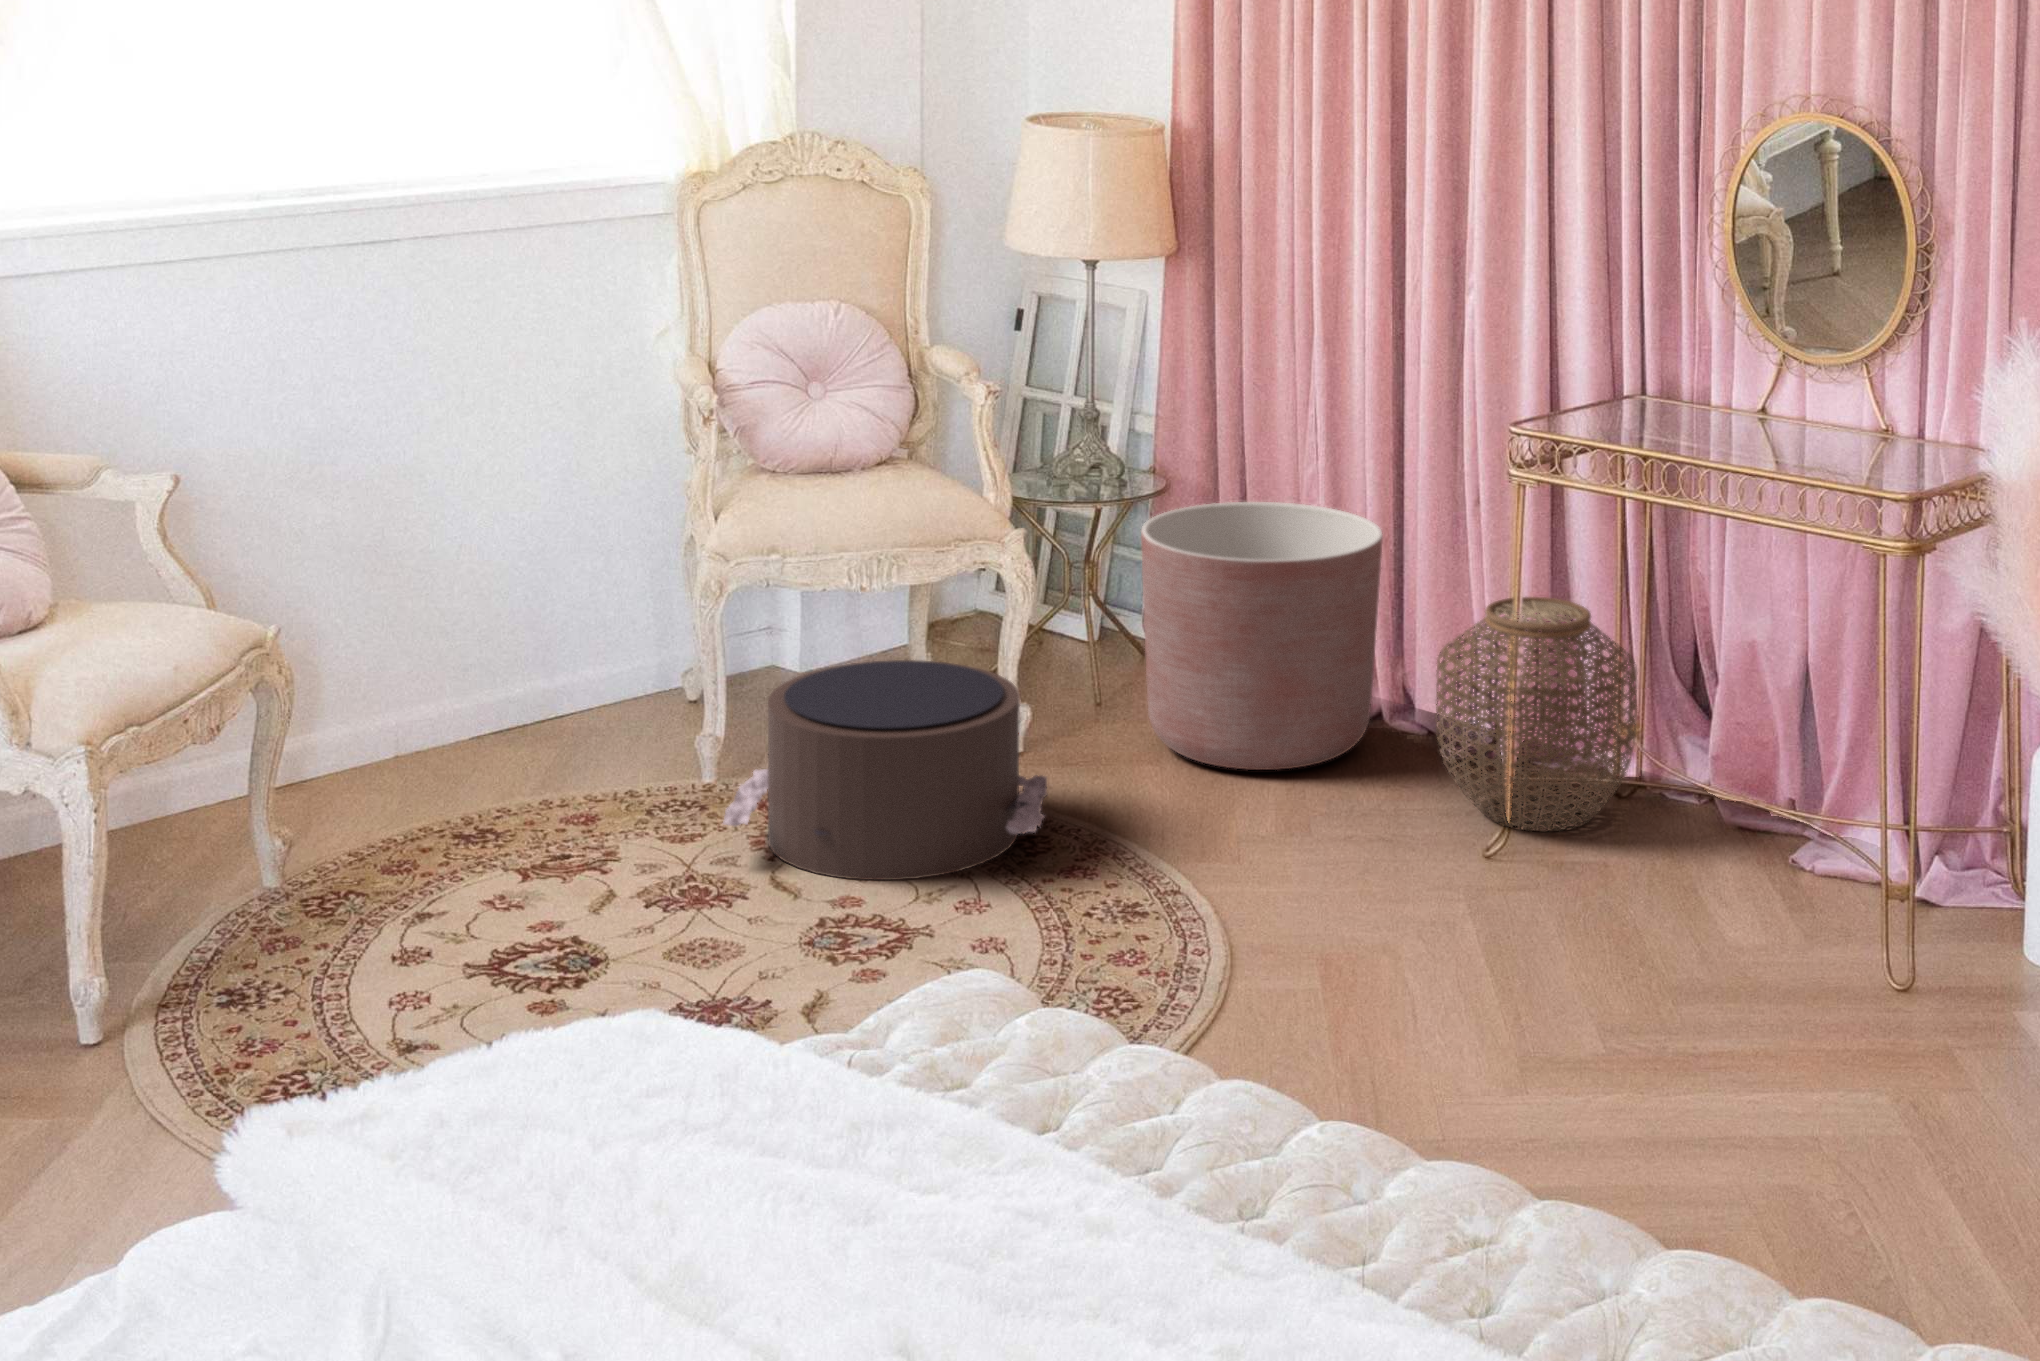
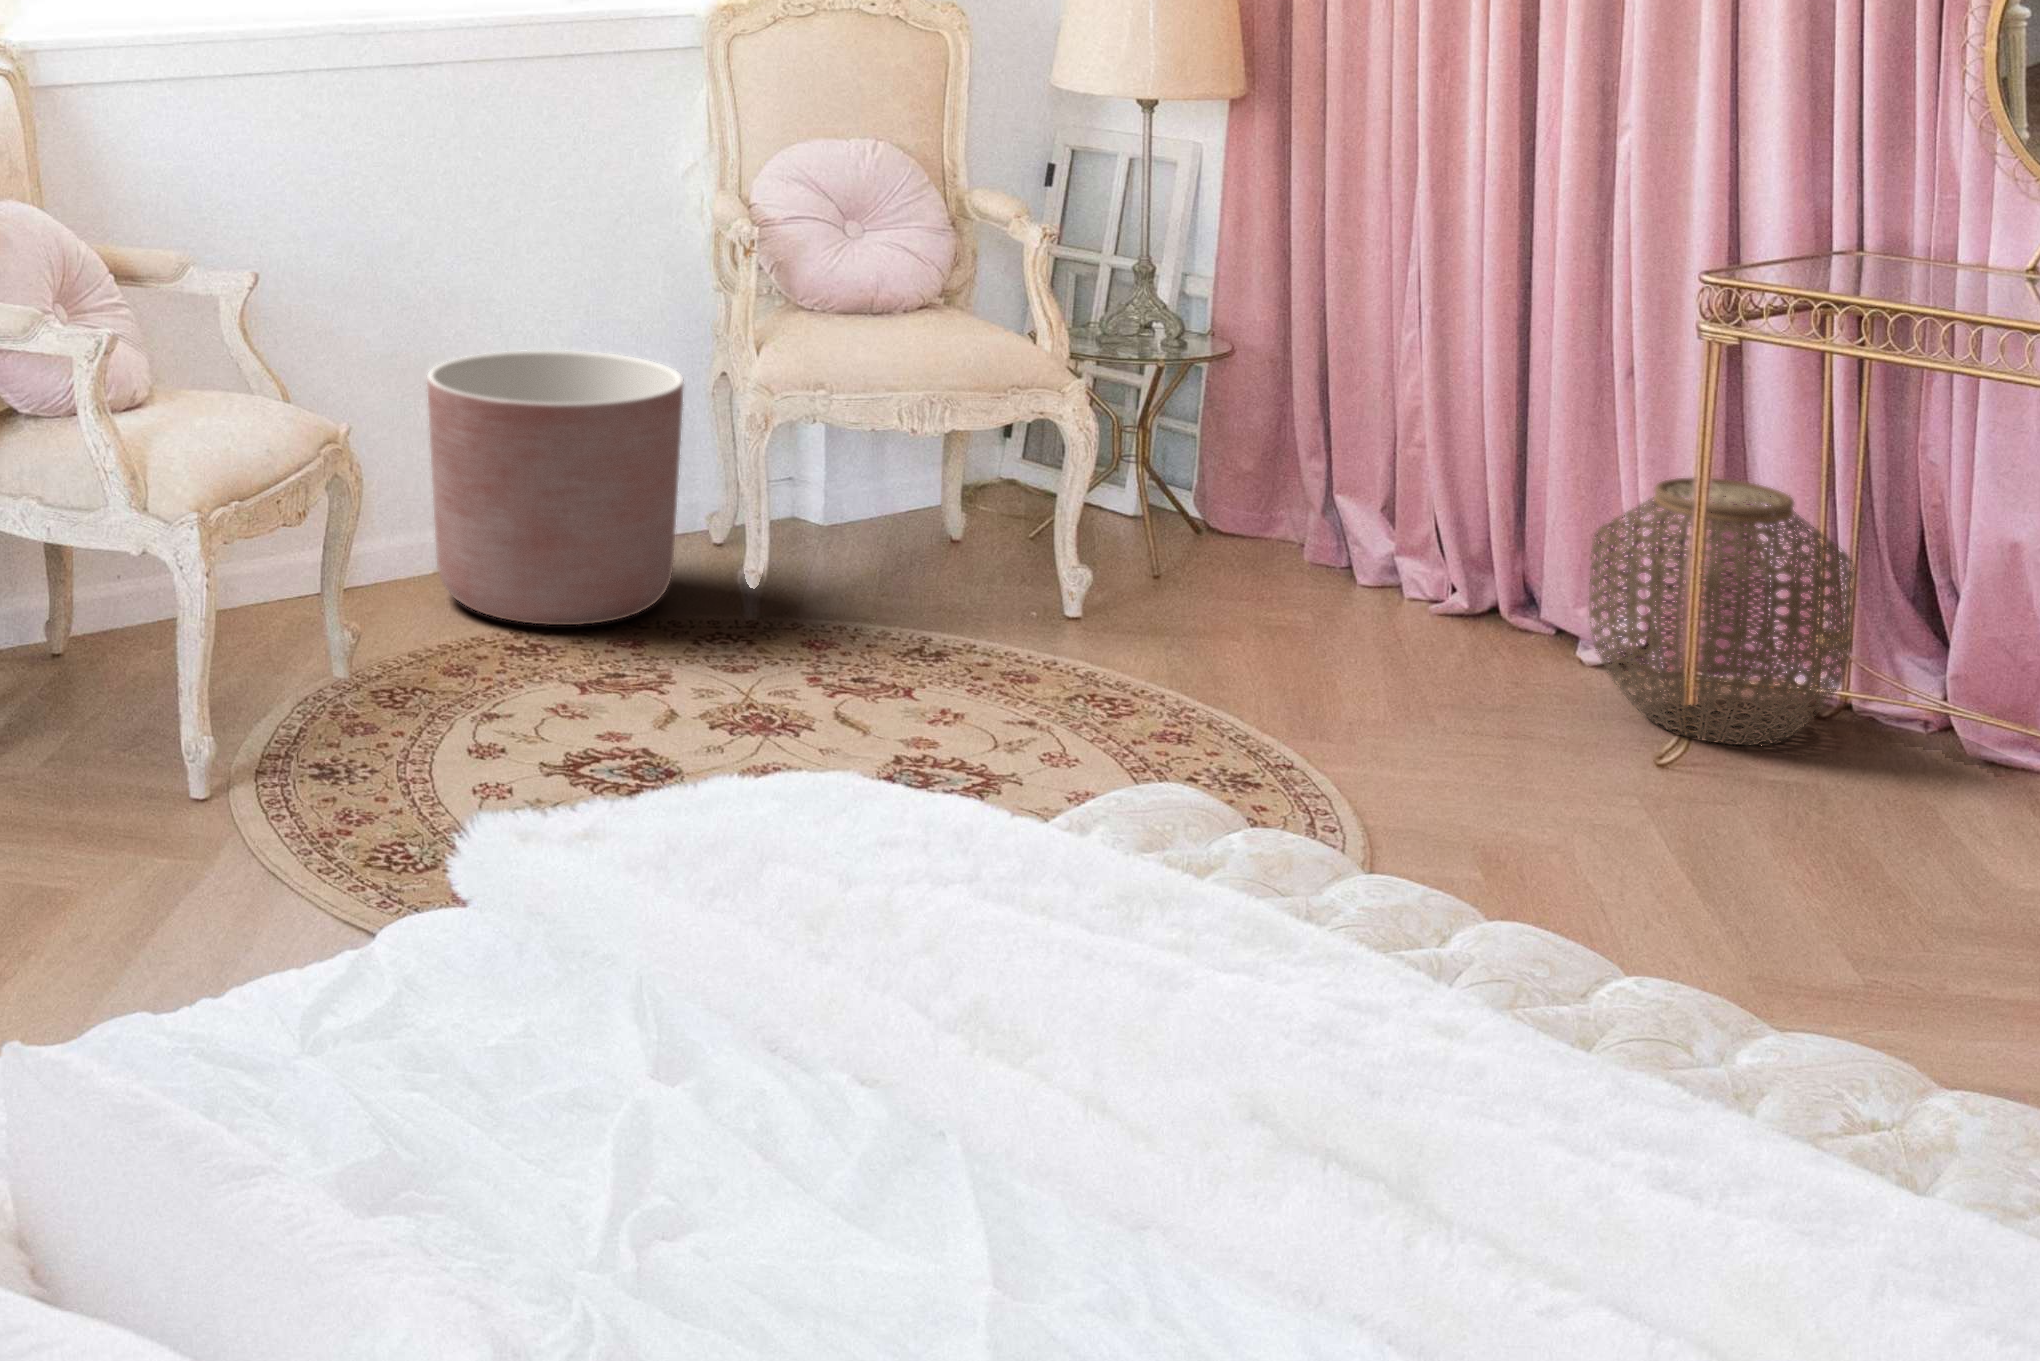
planter: present [1141,502,1383,770] -> present [427,350,684,625]
pouf: present [723,660,1047,880] -> none [781,505,1131,727]

